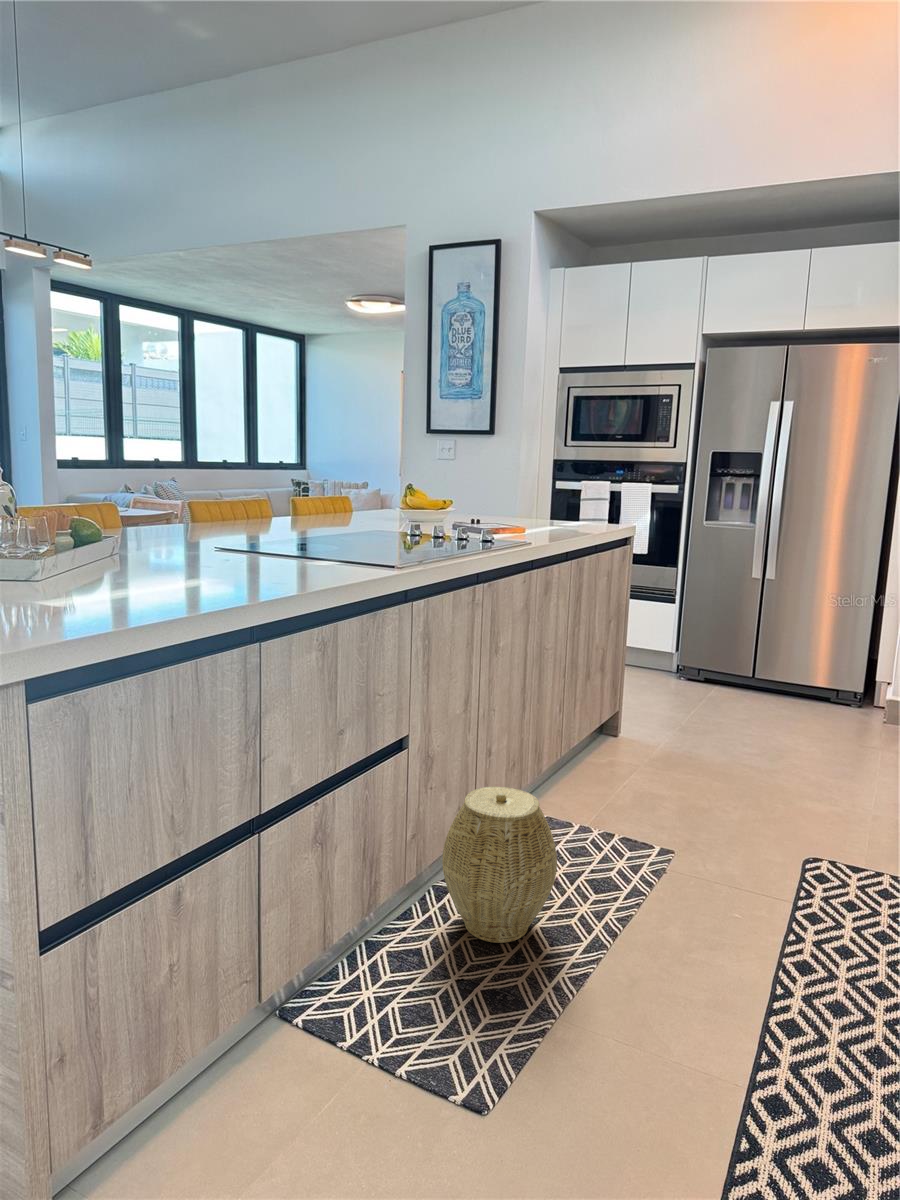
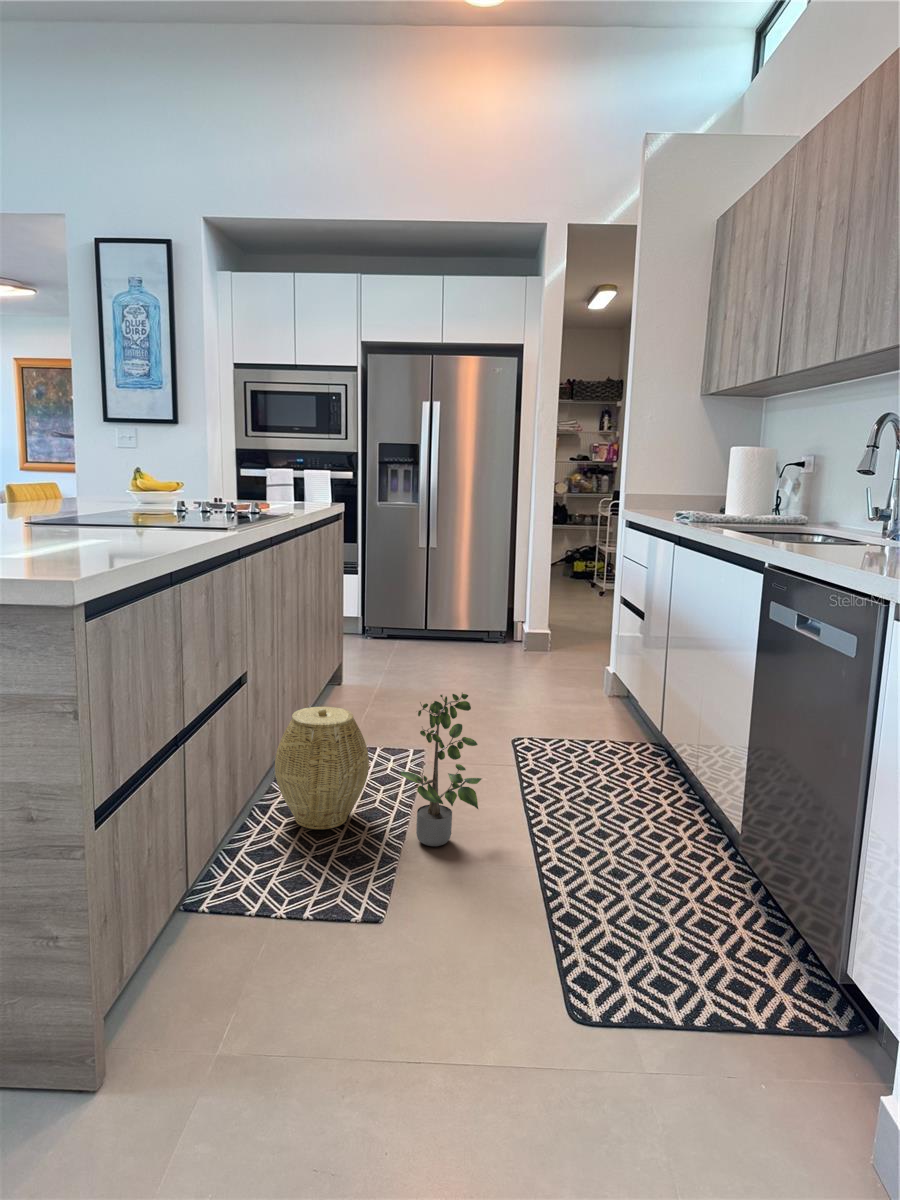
potted plant: none [575,804,699,1009] -> present [401,693,481,846]

